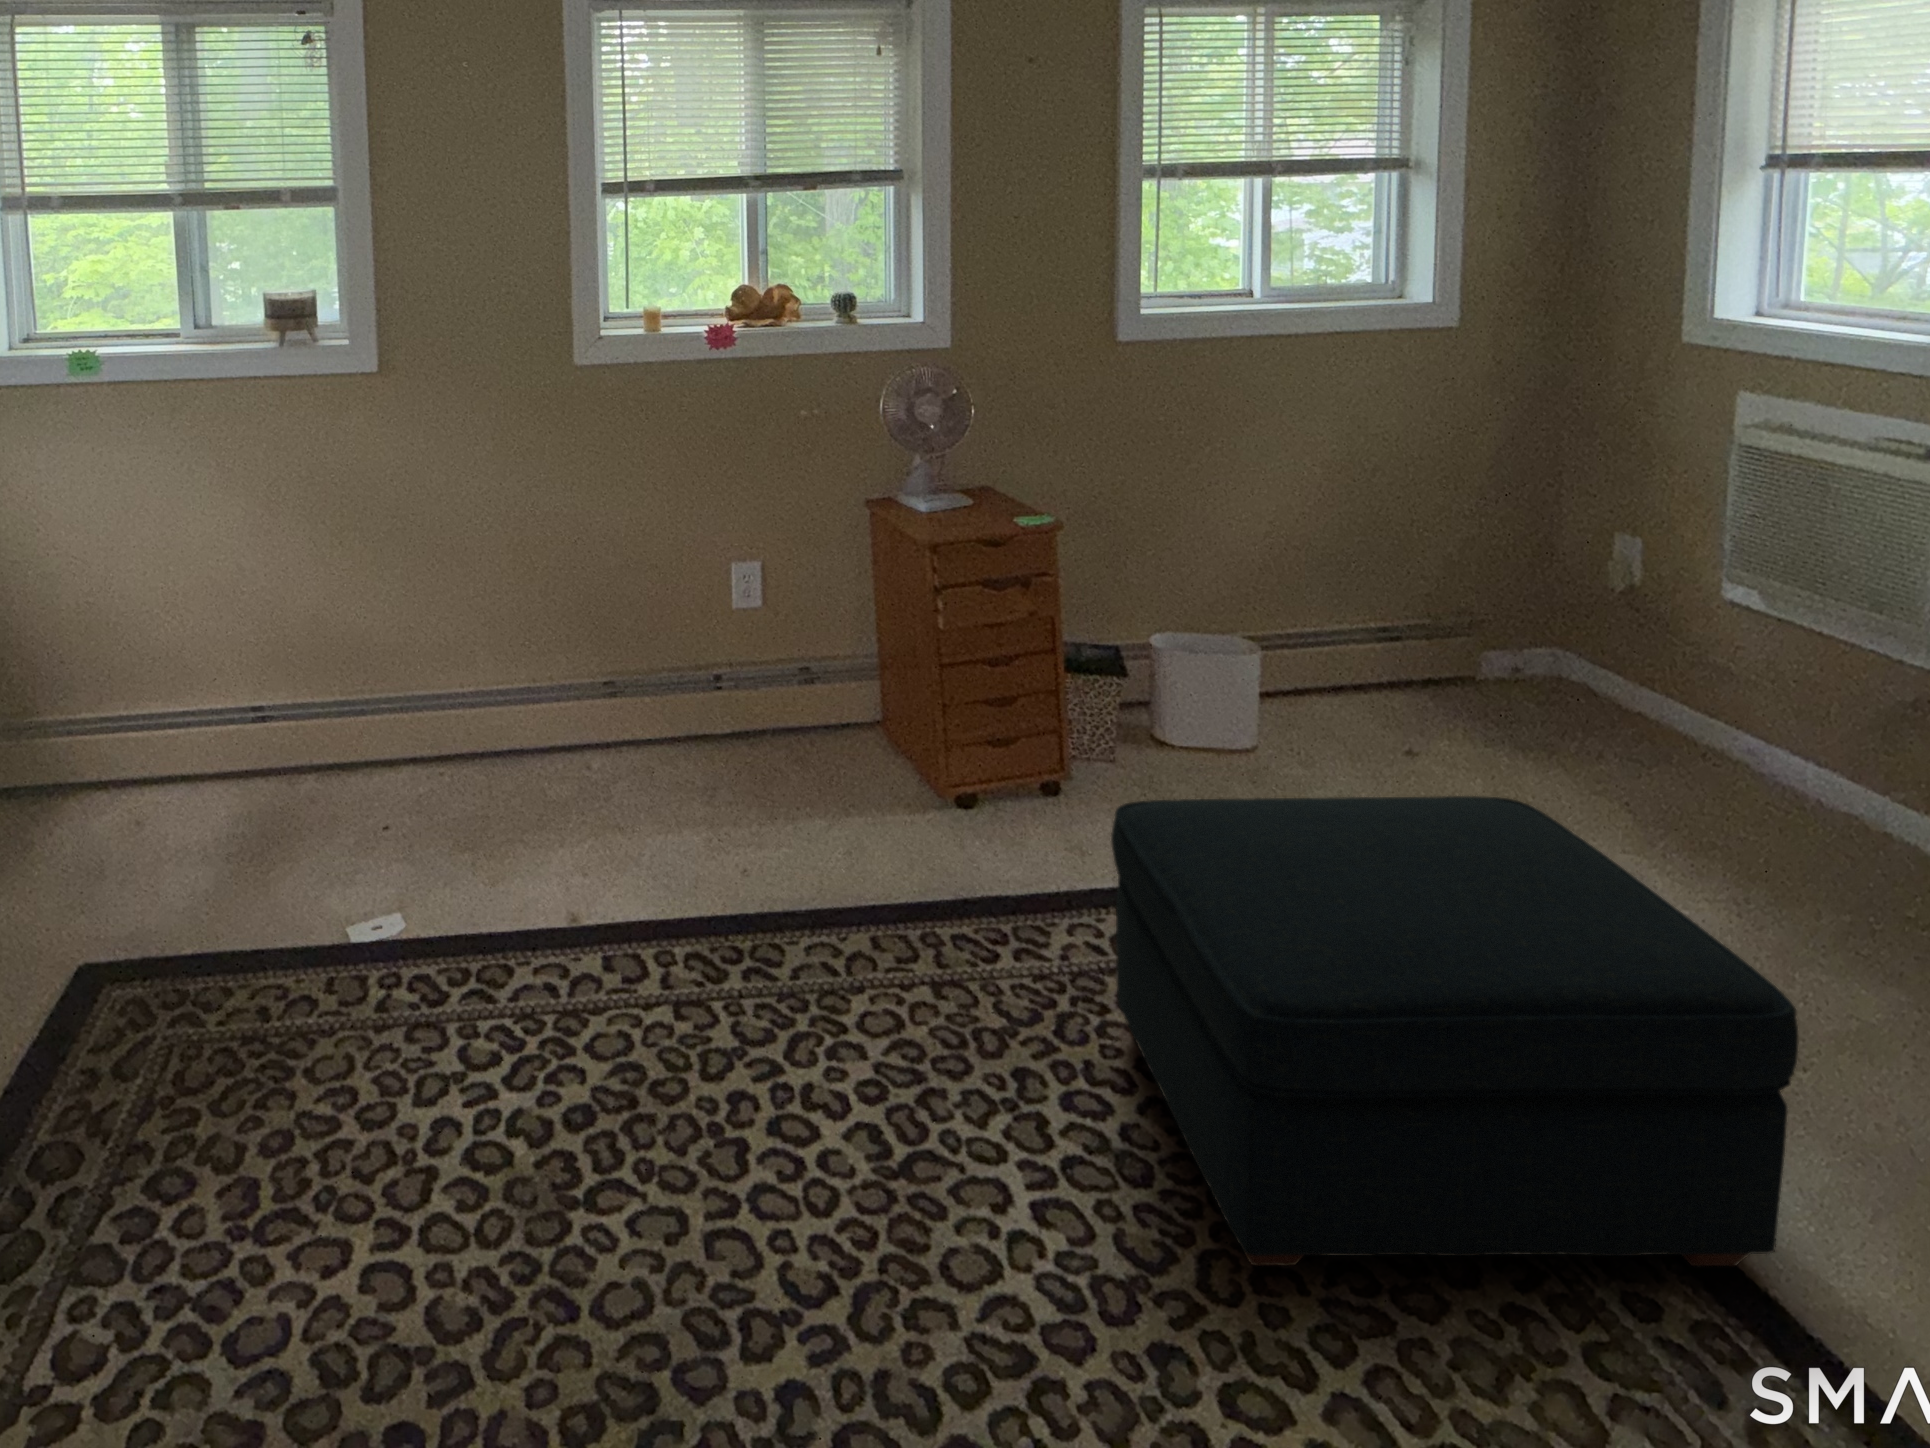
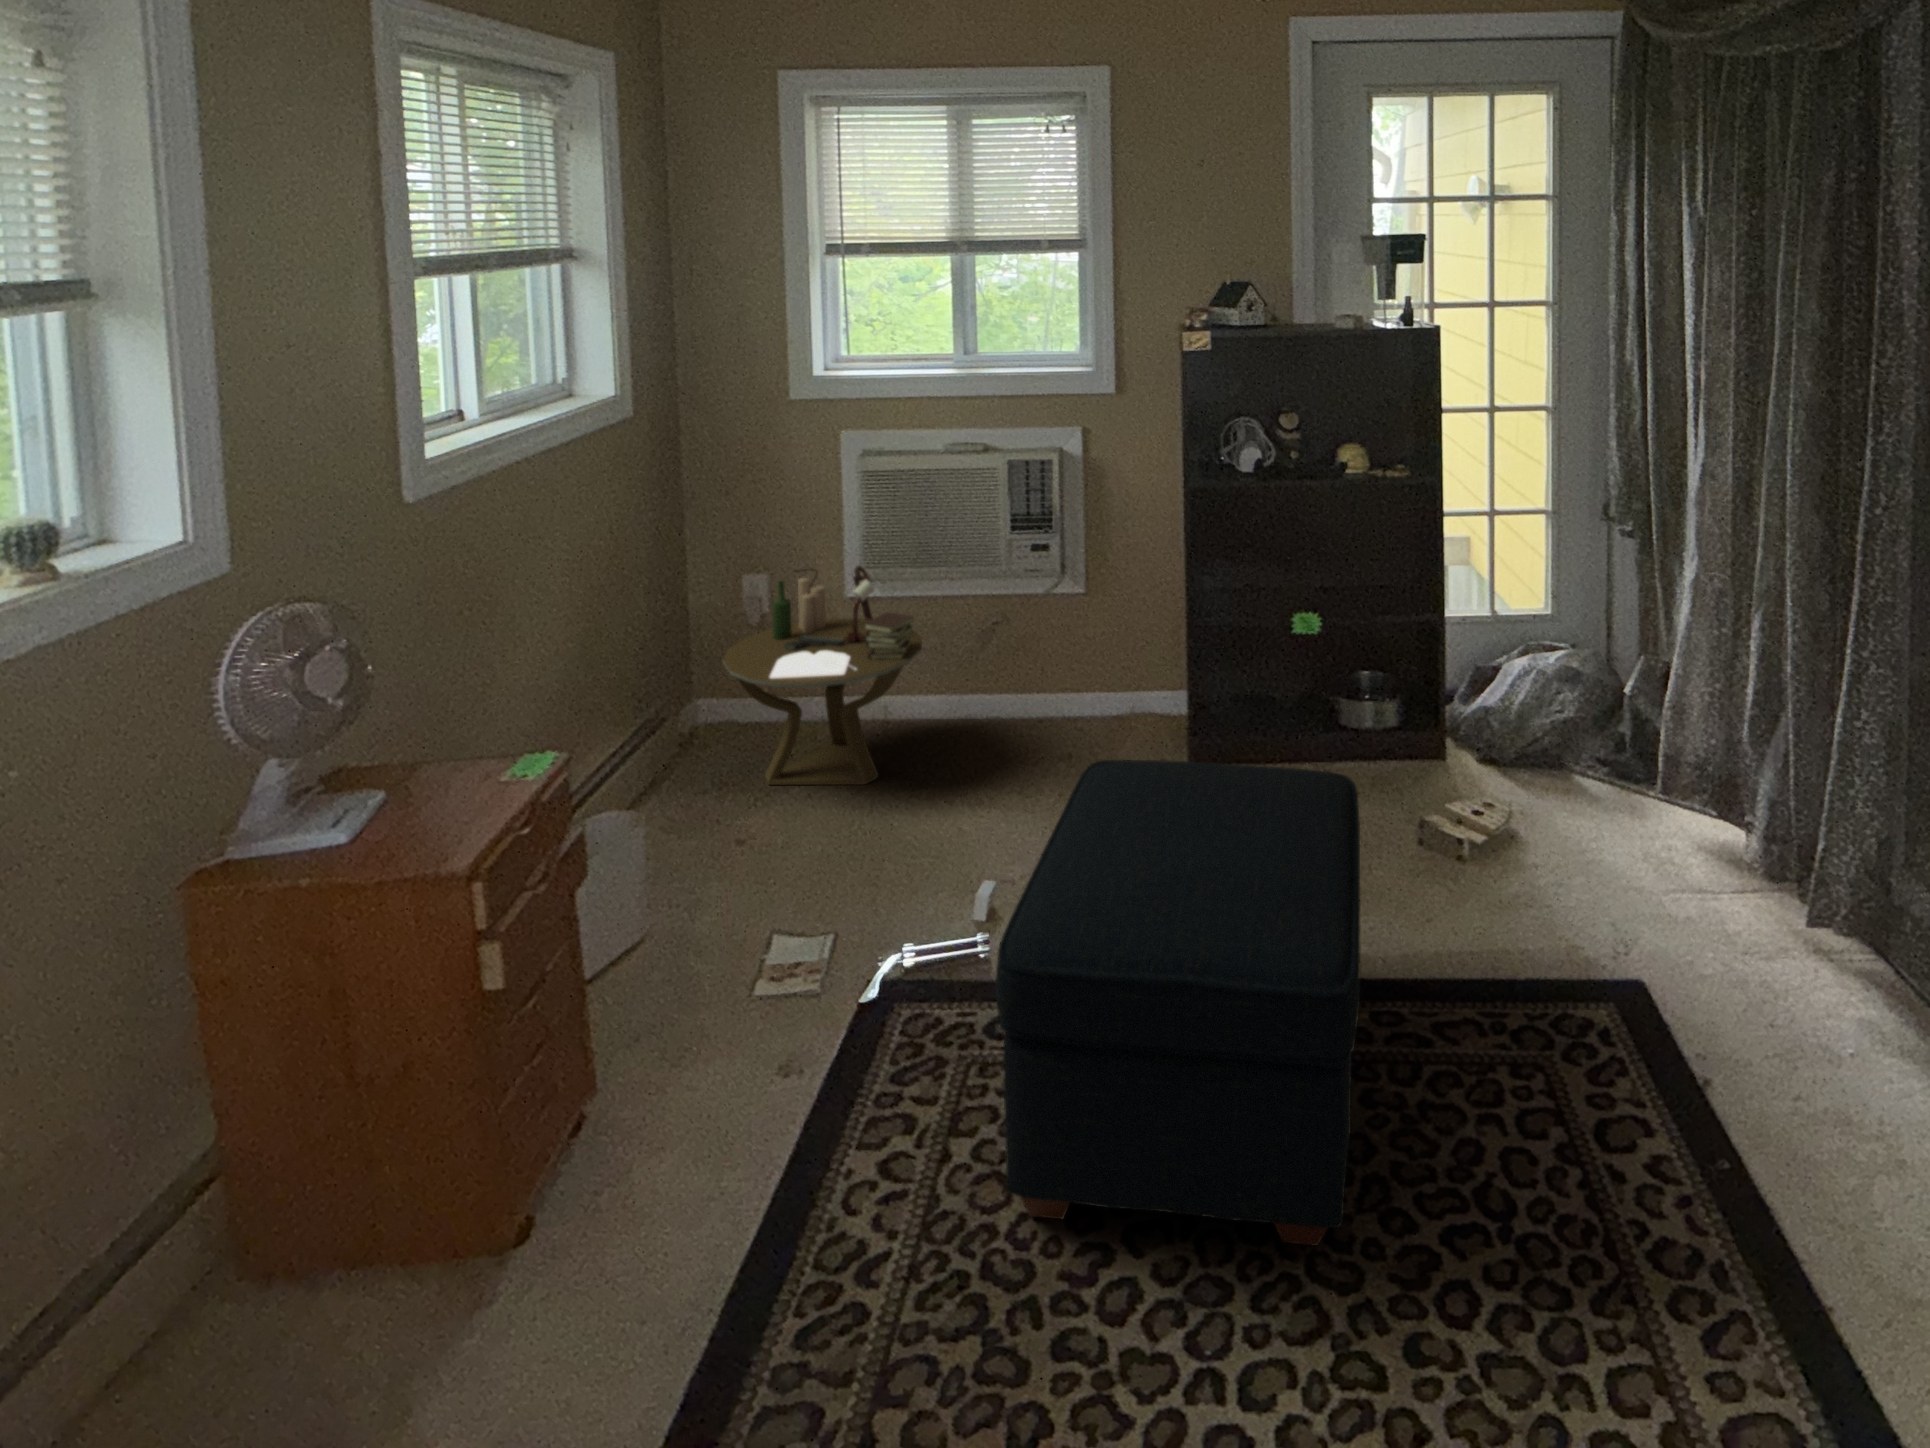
side table: none [1459,550,1724,791] -> present [723,565,922,785]

